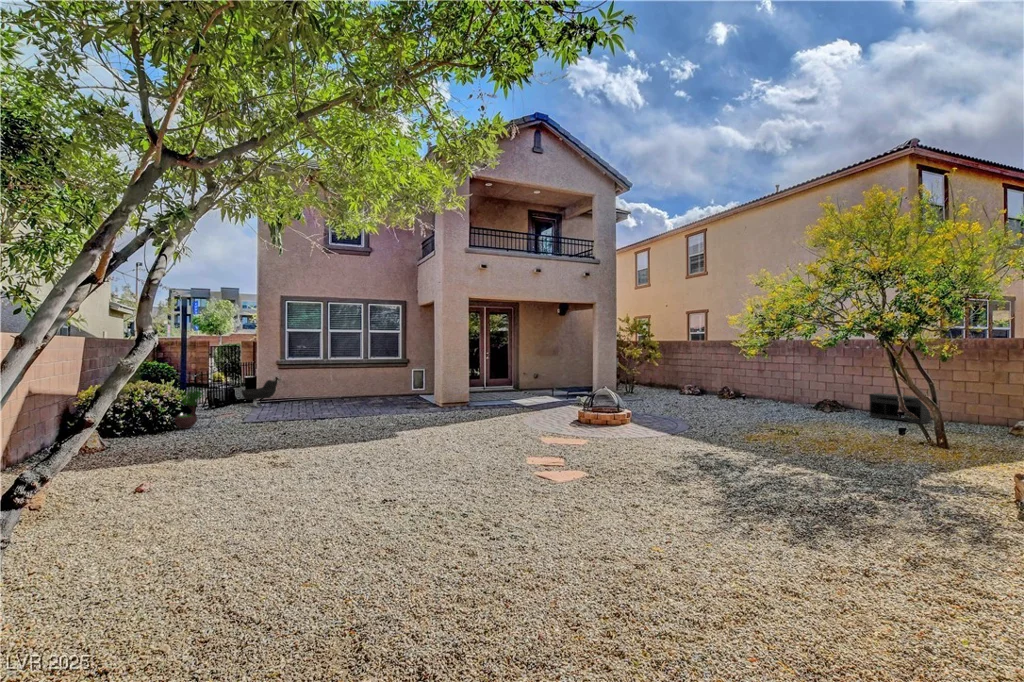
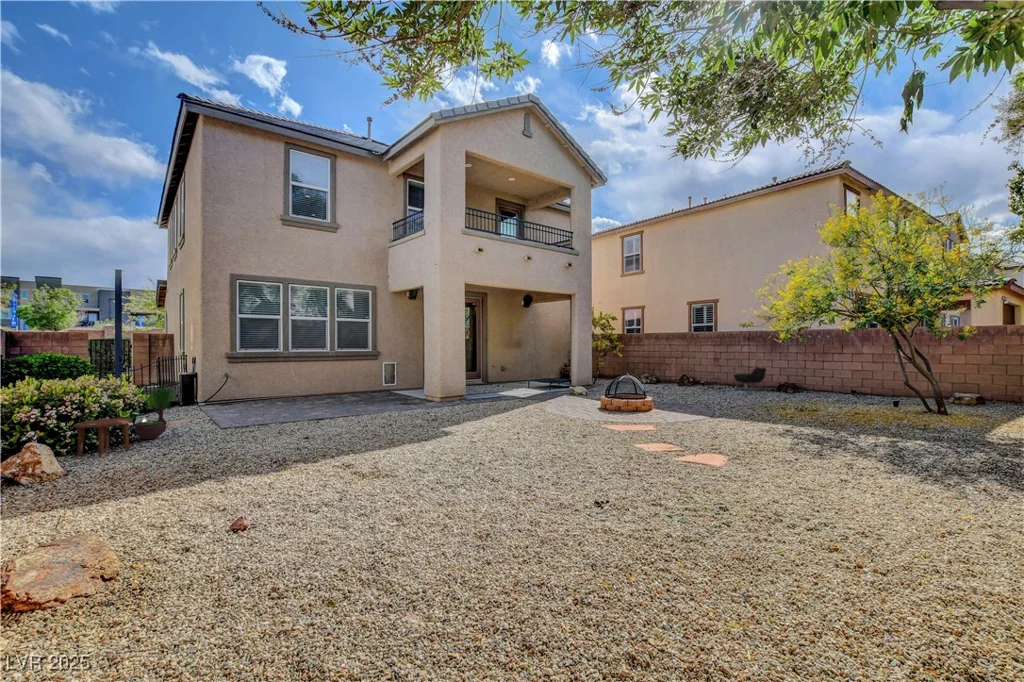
lounge chair: present [242,380,277,407] -> present [734,367,766,389]
bench: present [869,393,931,424] -> none [820,375,868,399]
side table: none [123,412,164,440] -> present [73,418,132,457]

